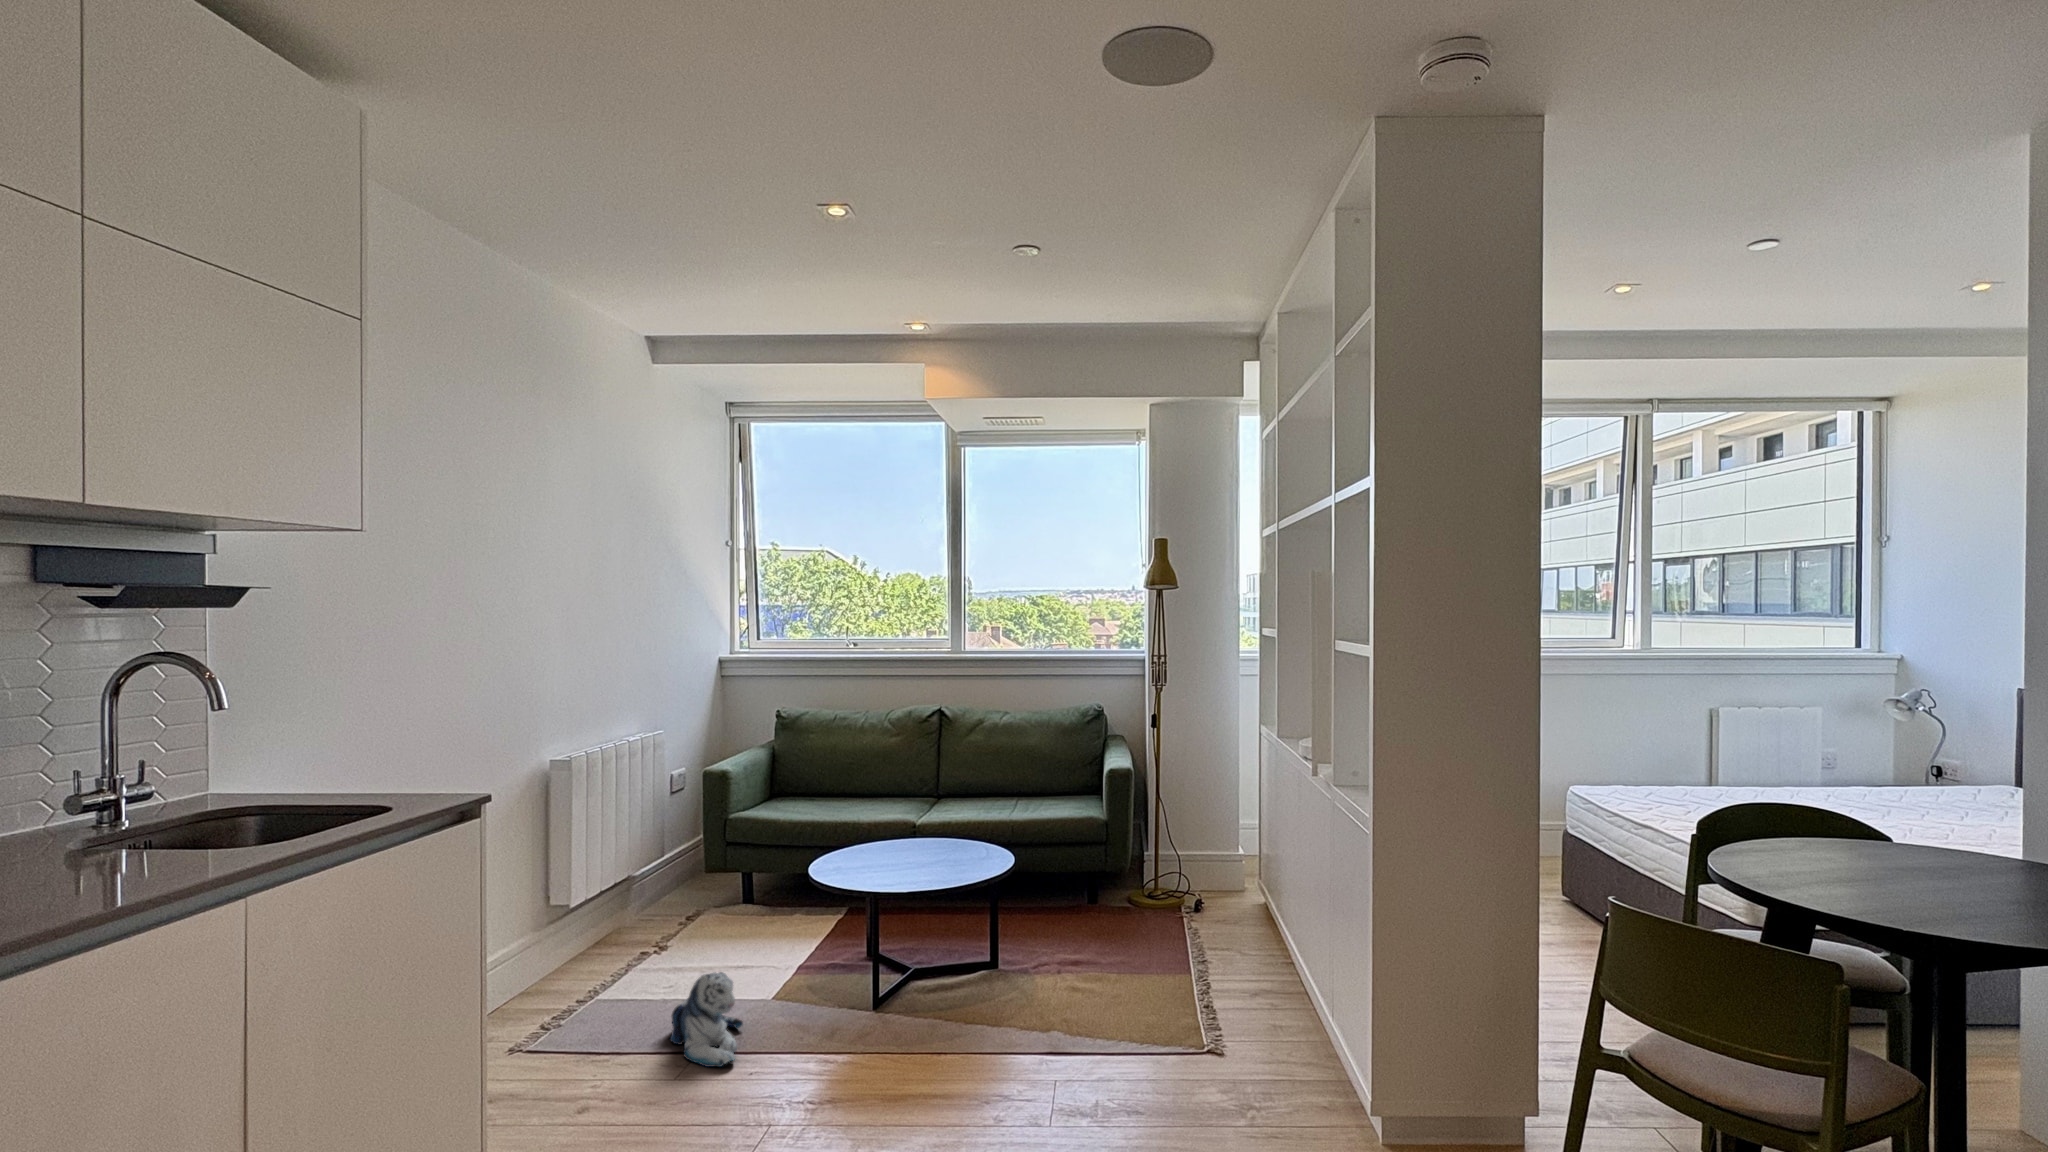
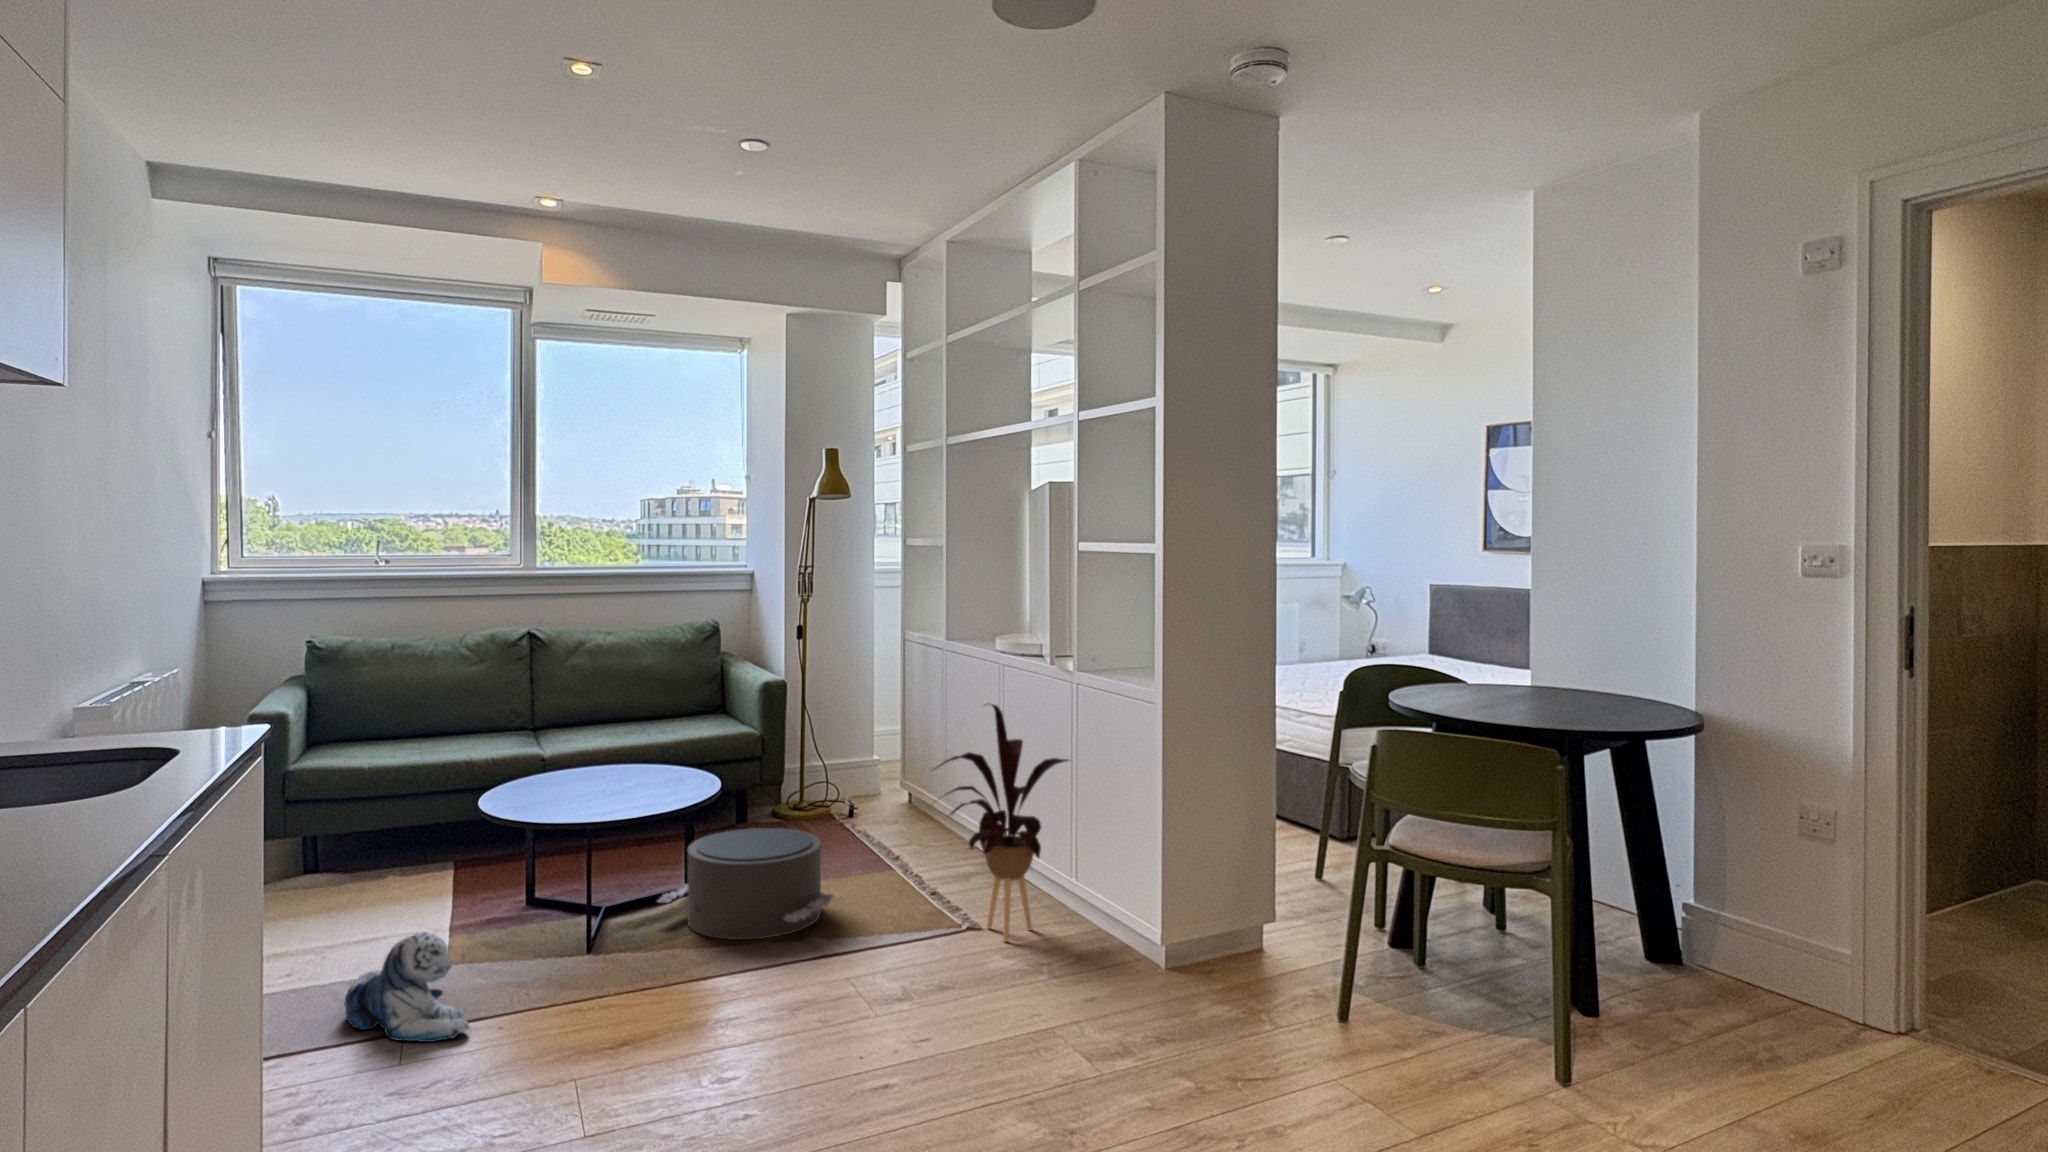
house plant: none [1150,822,1324,1080] -> present [936,705,1068,942]
pouf: none [944,914,1095,1026] -> present [659,828,834,940]

